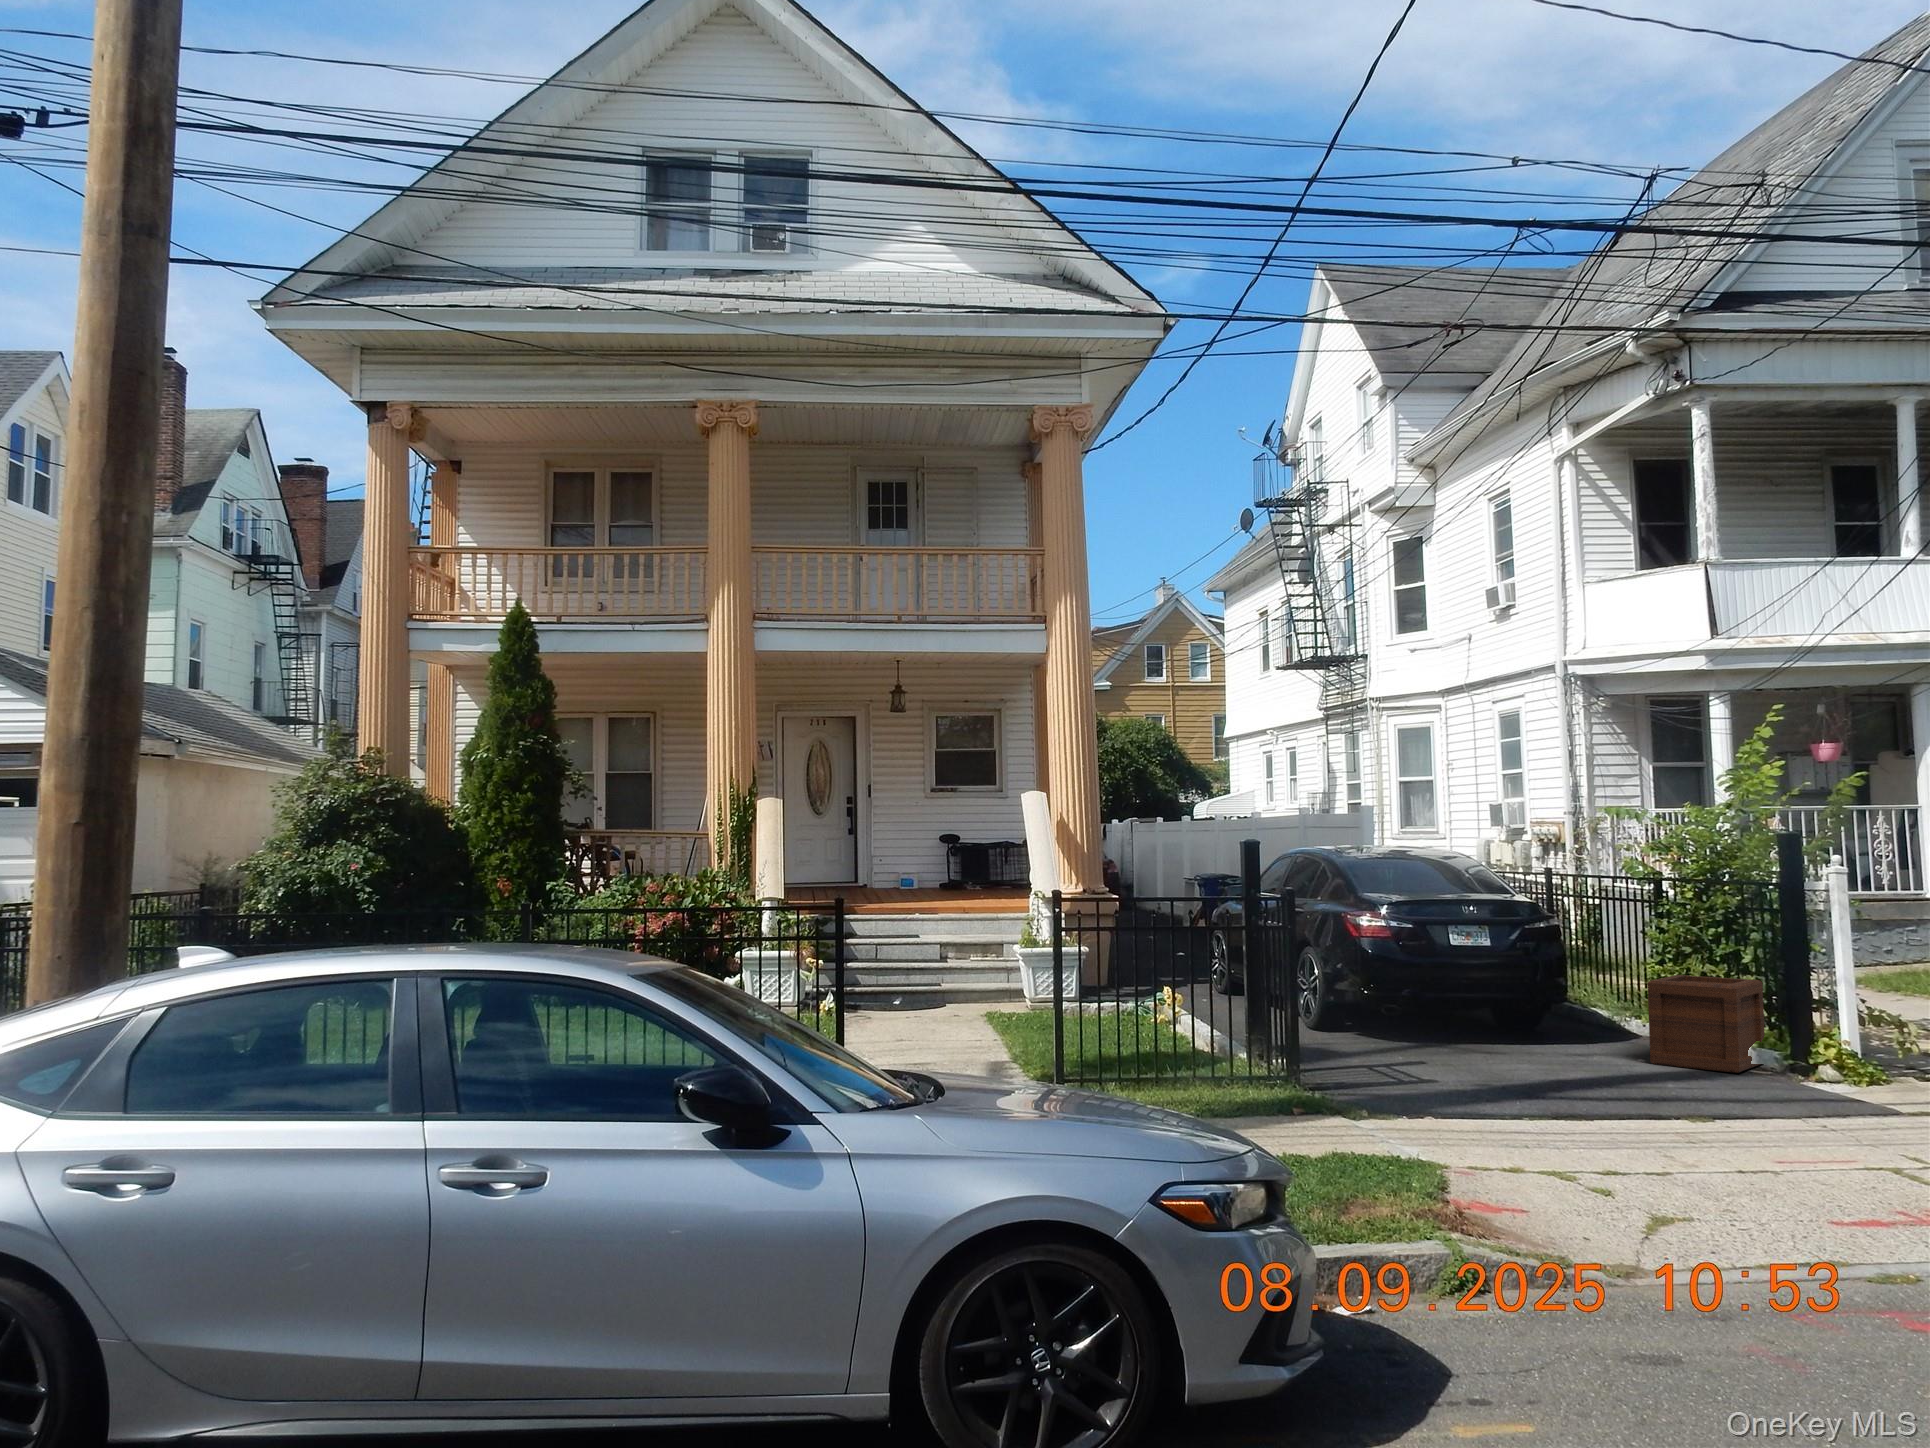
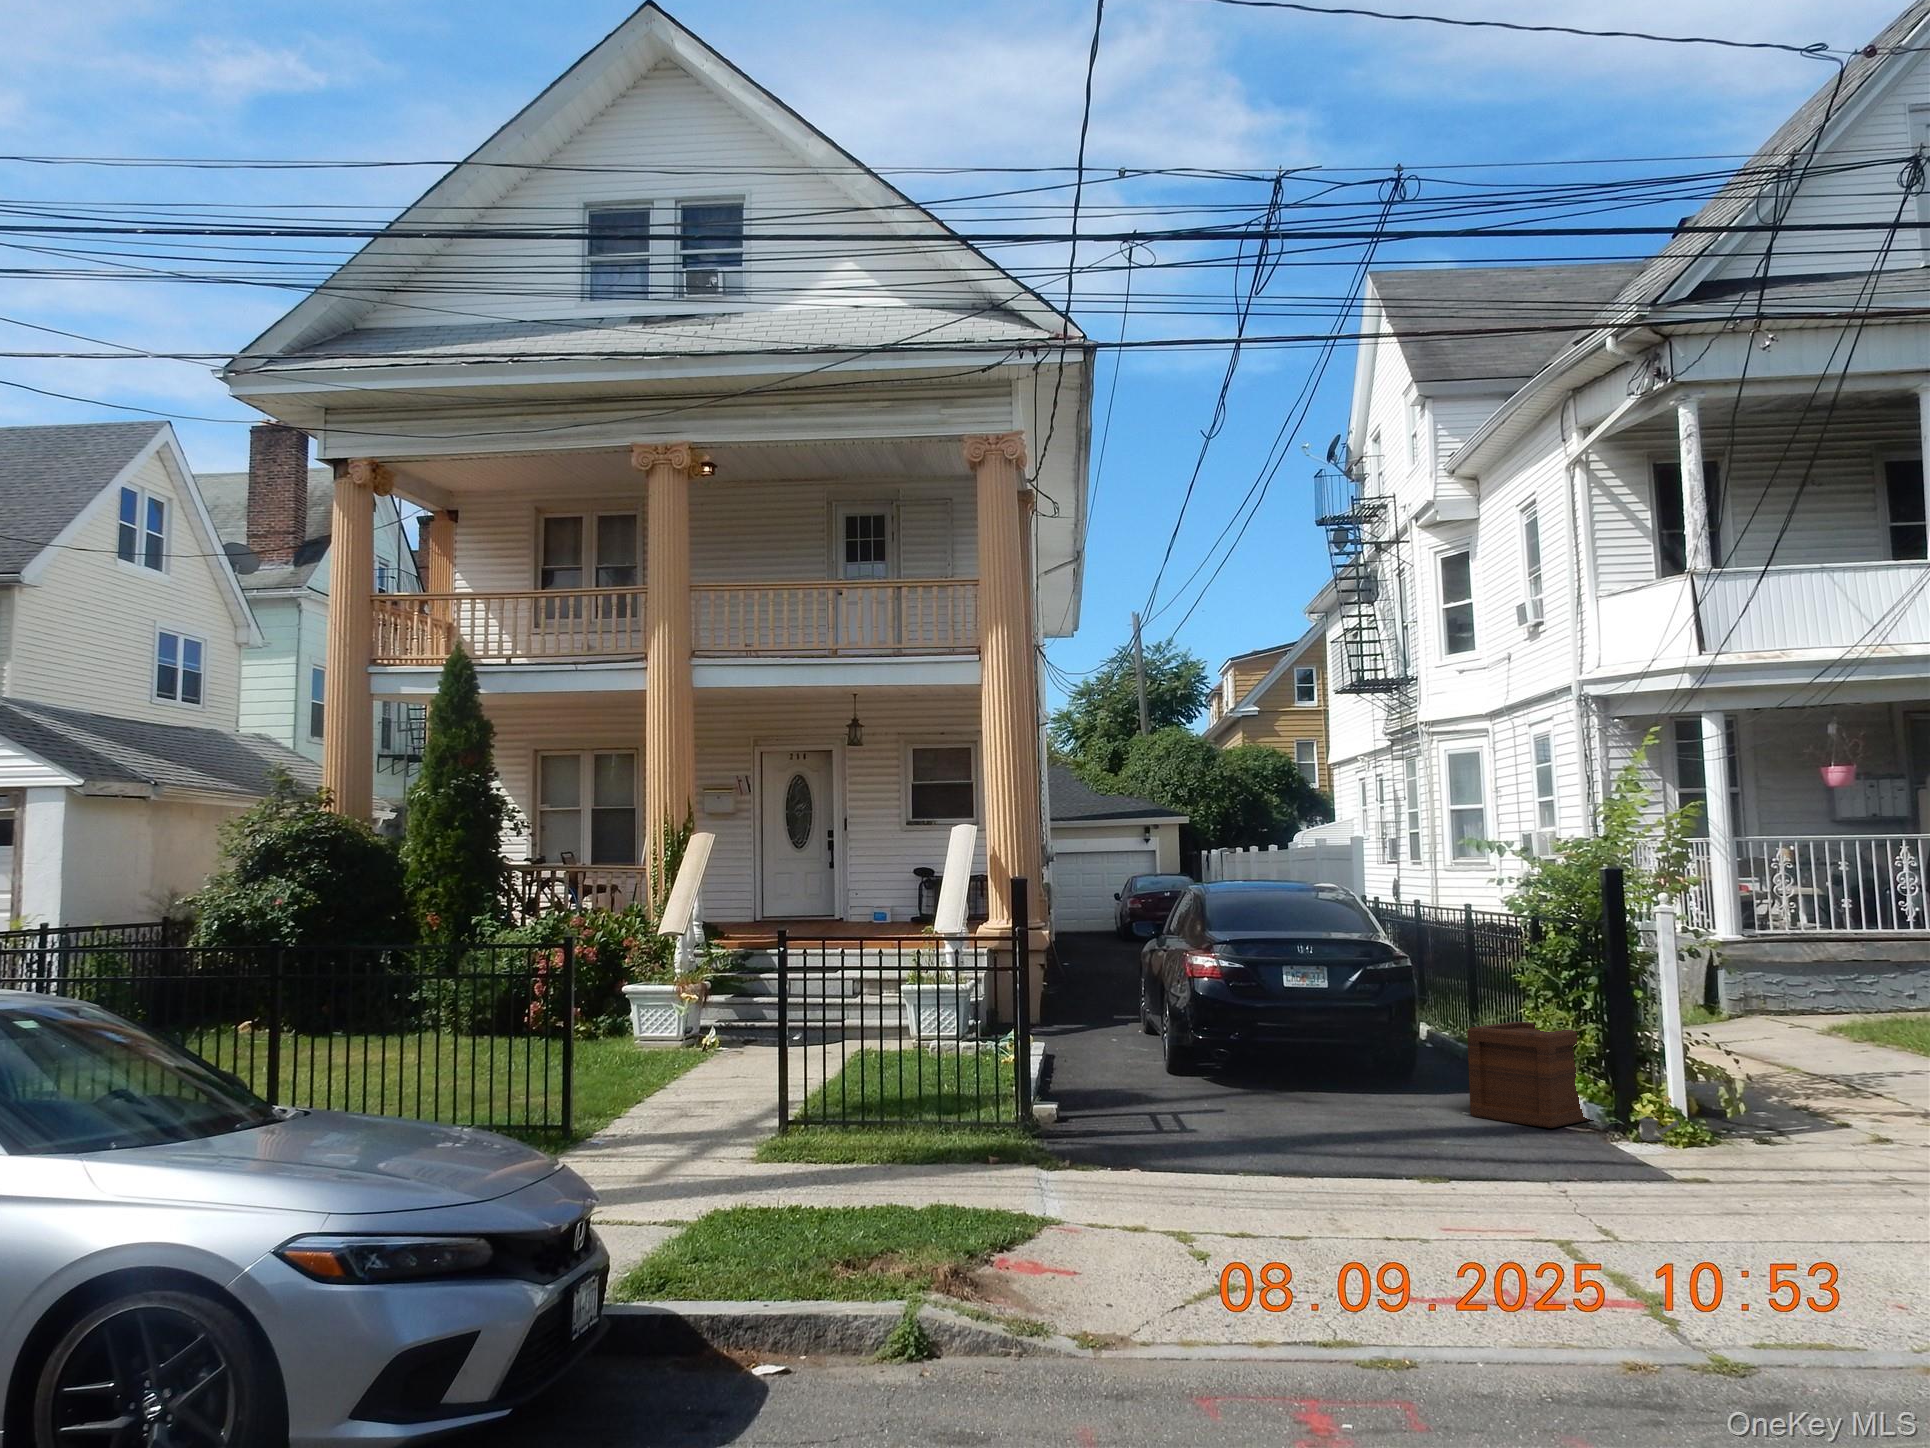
watering can: none [1815,1059,1867,1082] -> present [1637,1117,1679,1141]

